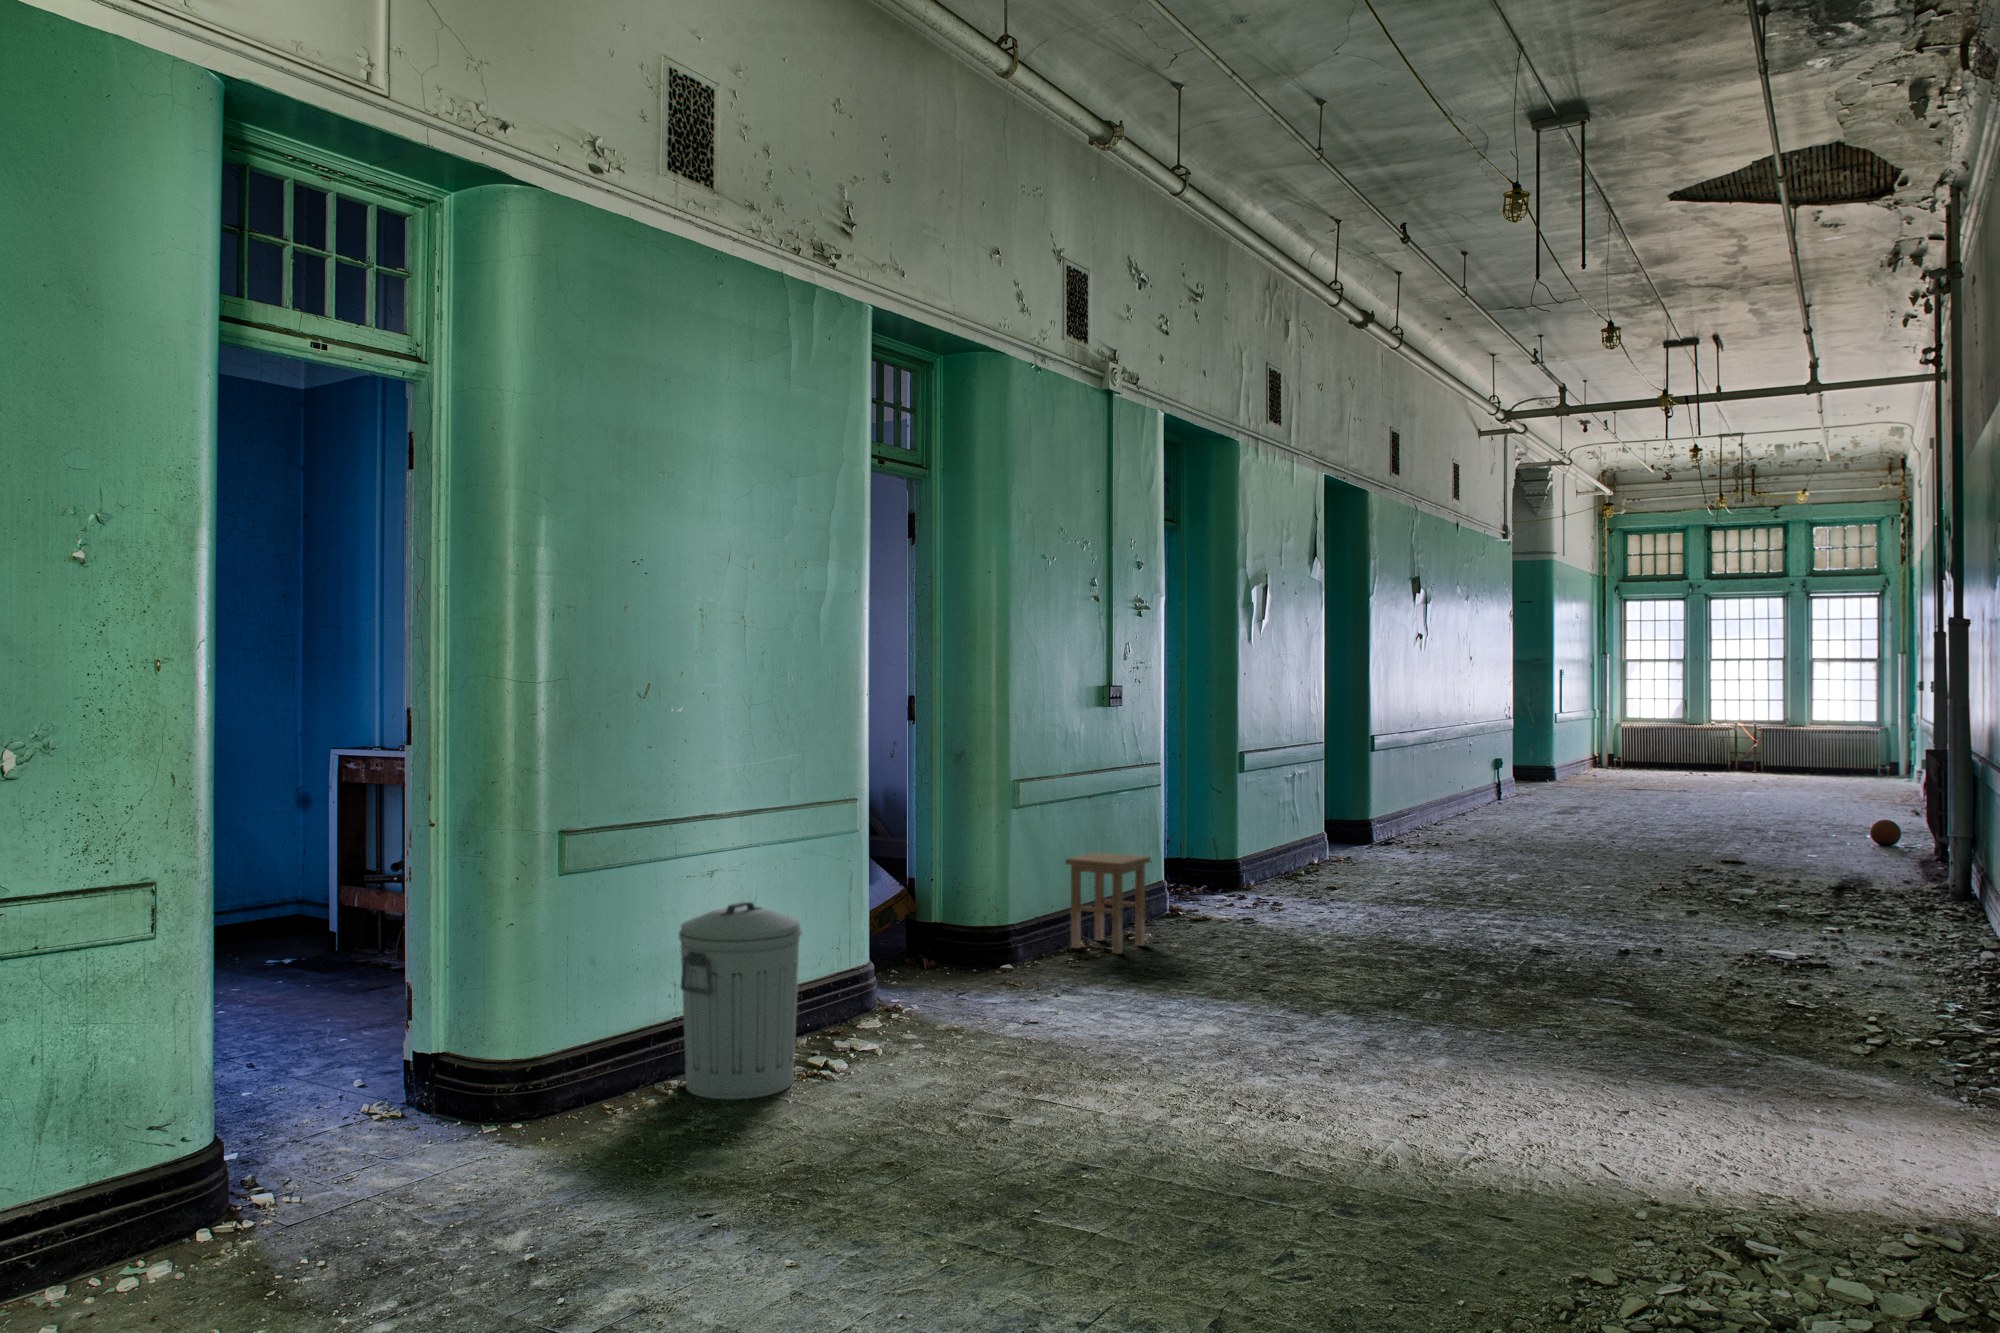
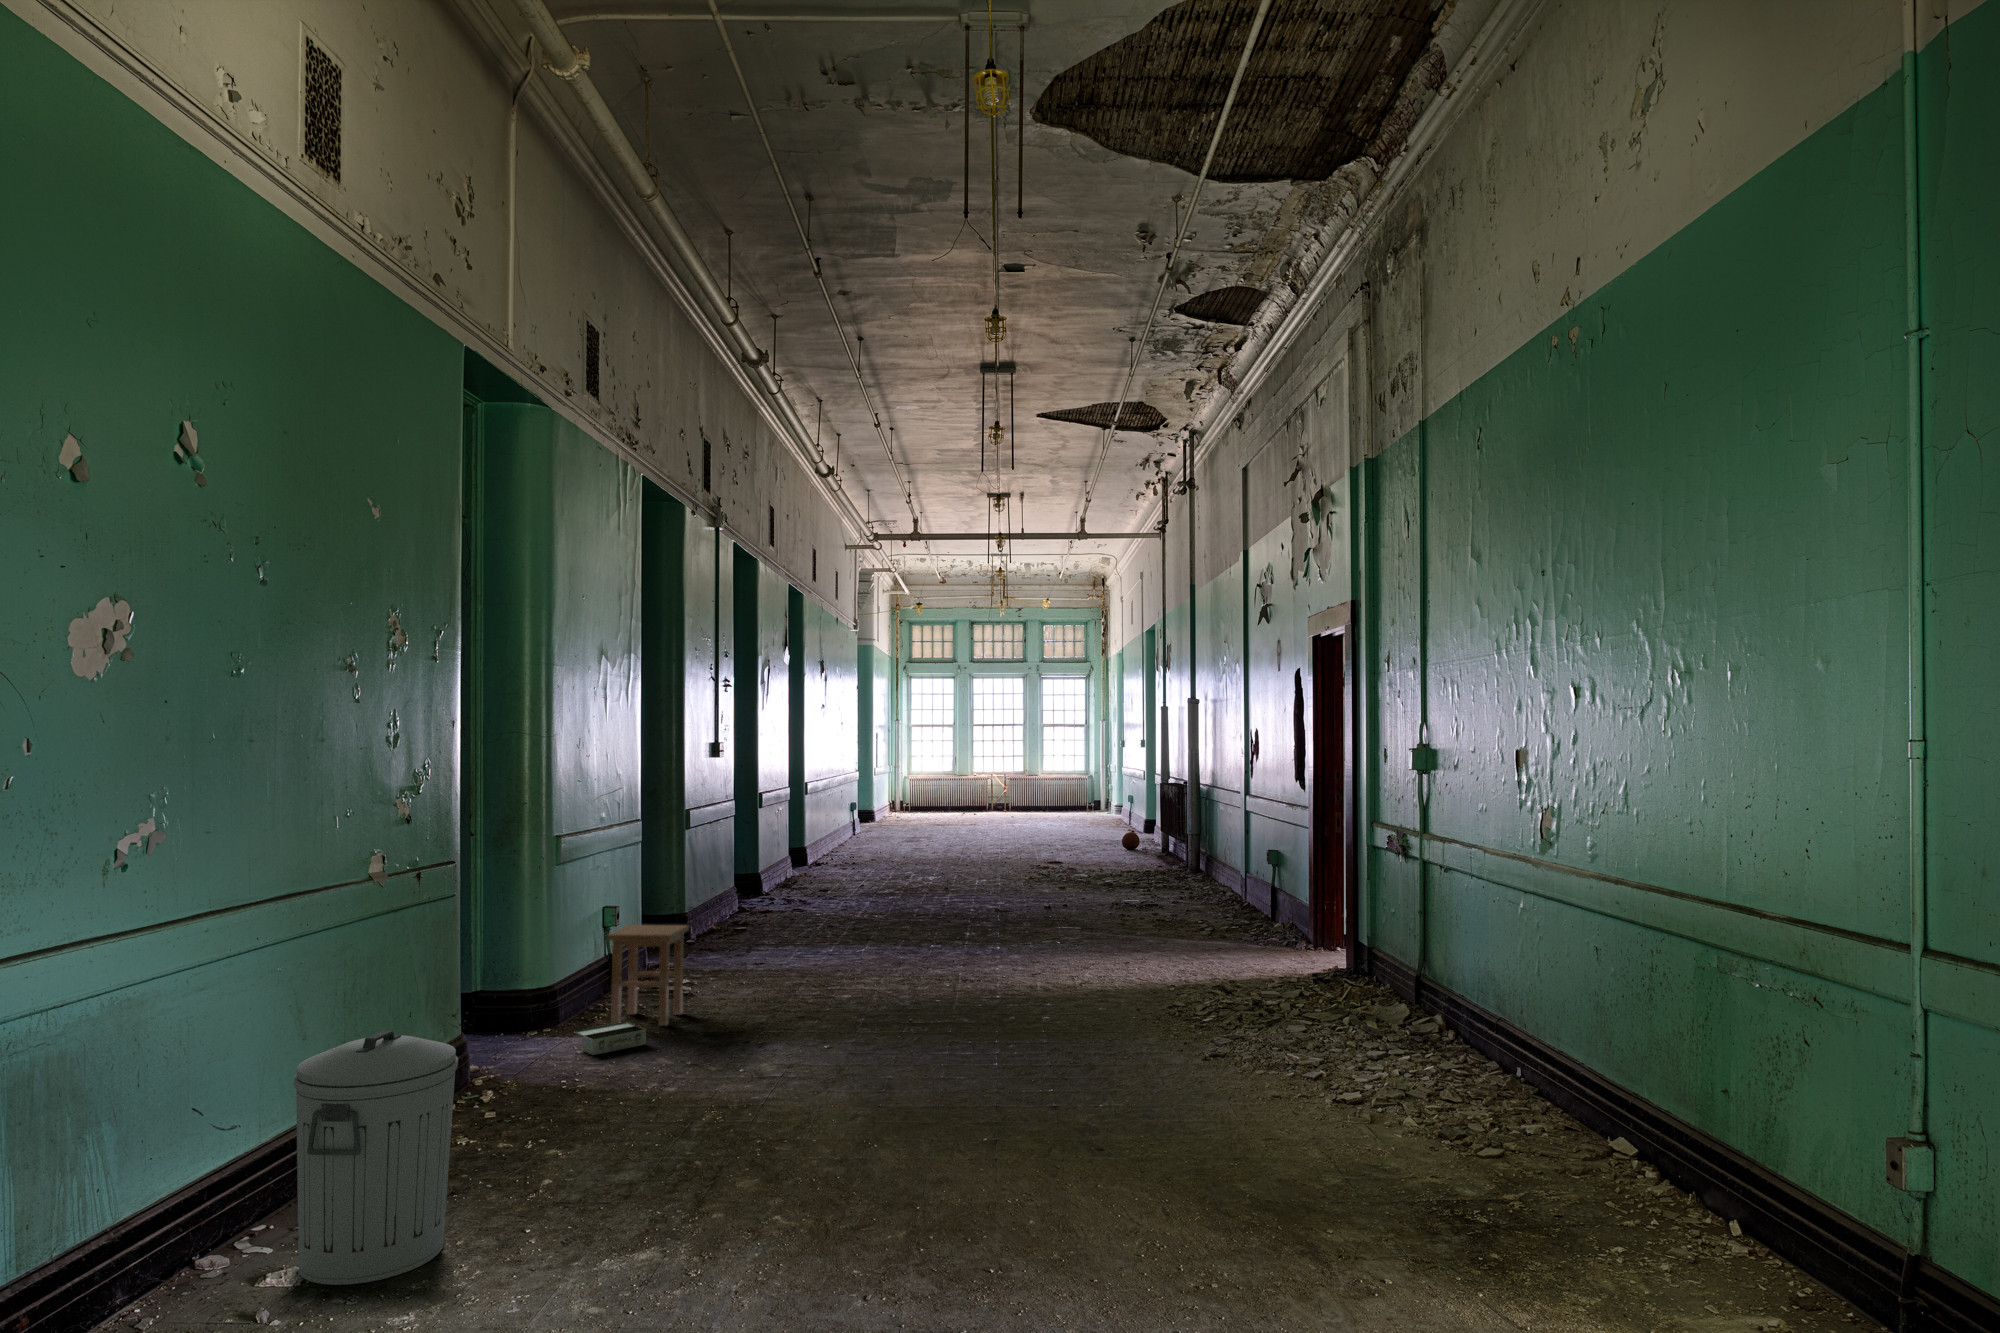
toolbox: none [1021,943,1085,969] -> present [574,1022,646,1055]

